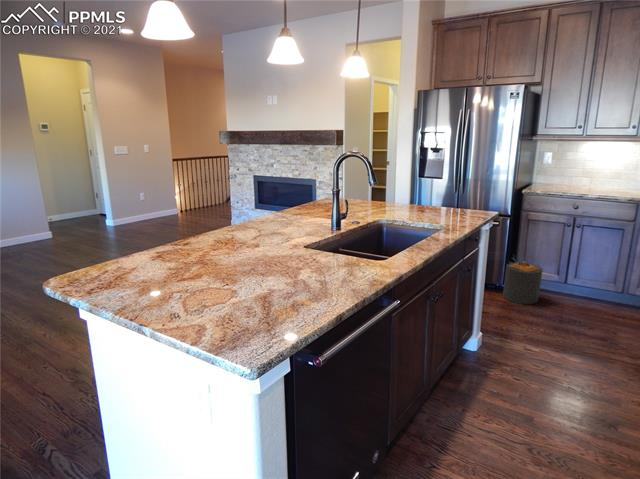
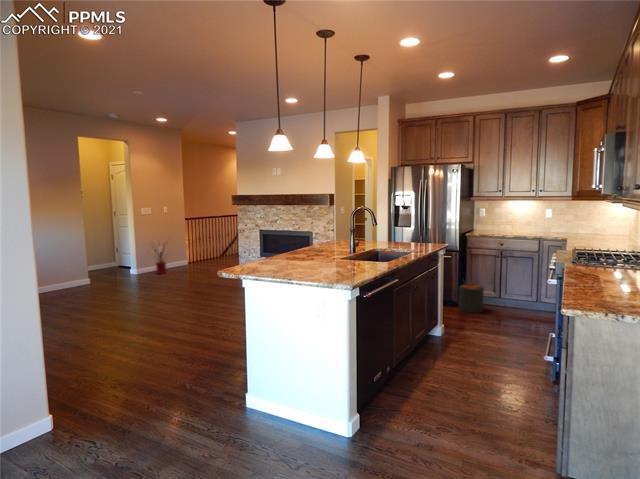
house plant: none [117,182,155,227] -> present [155,241,168,274]

